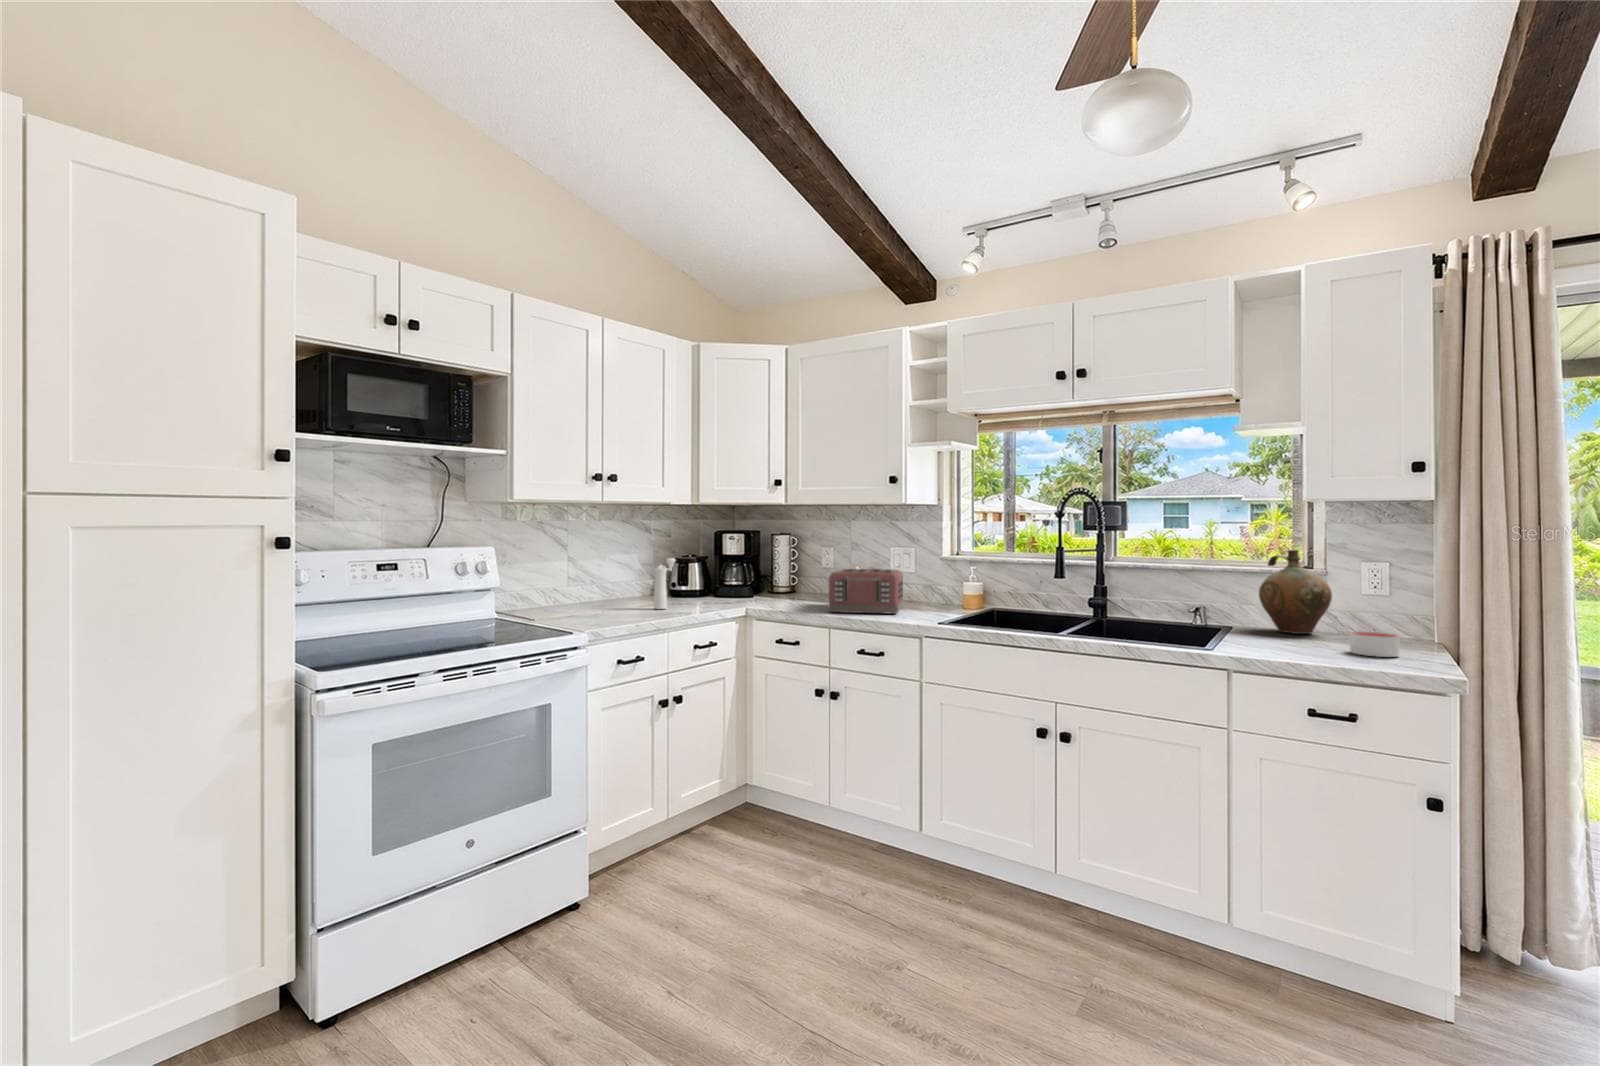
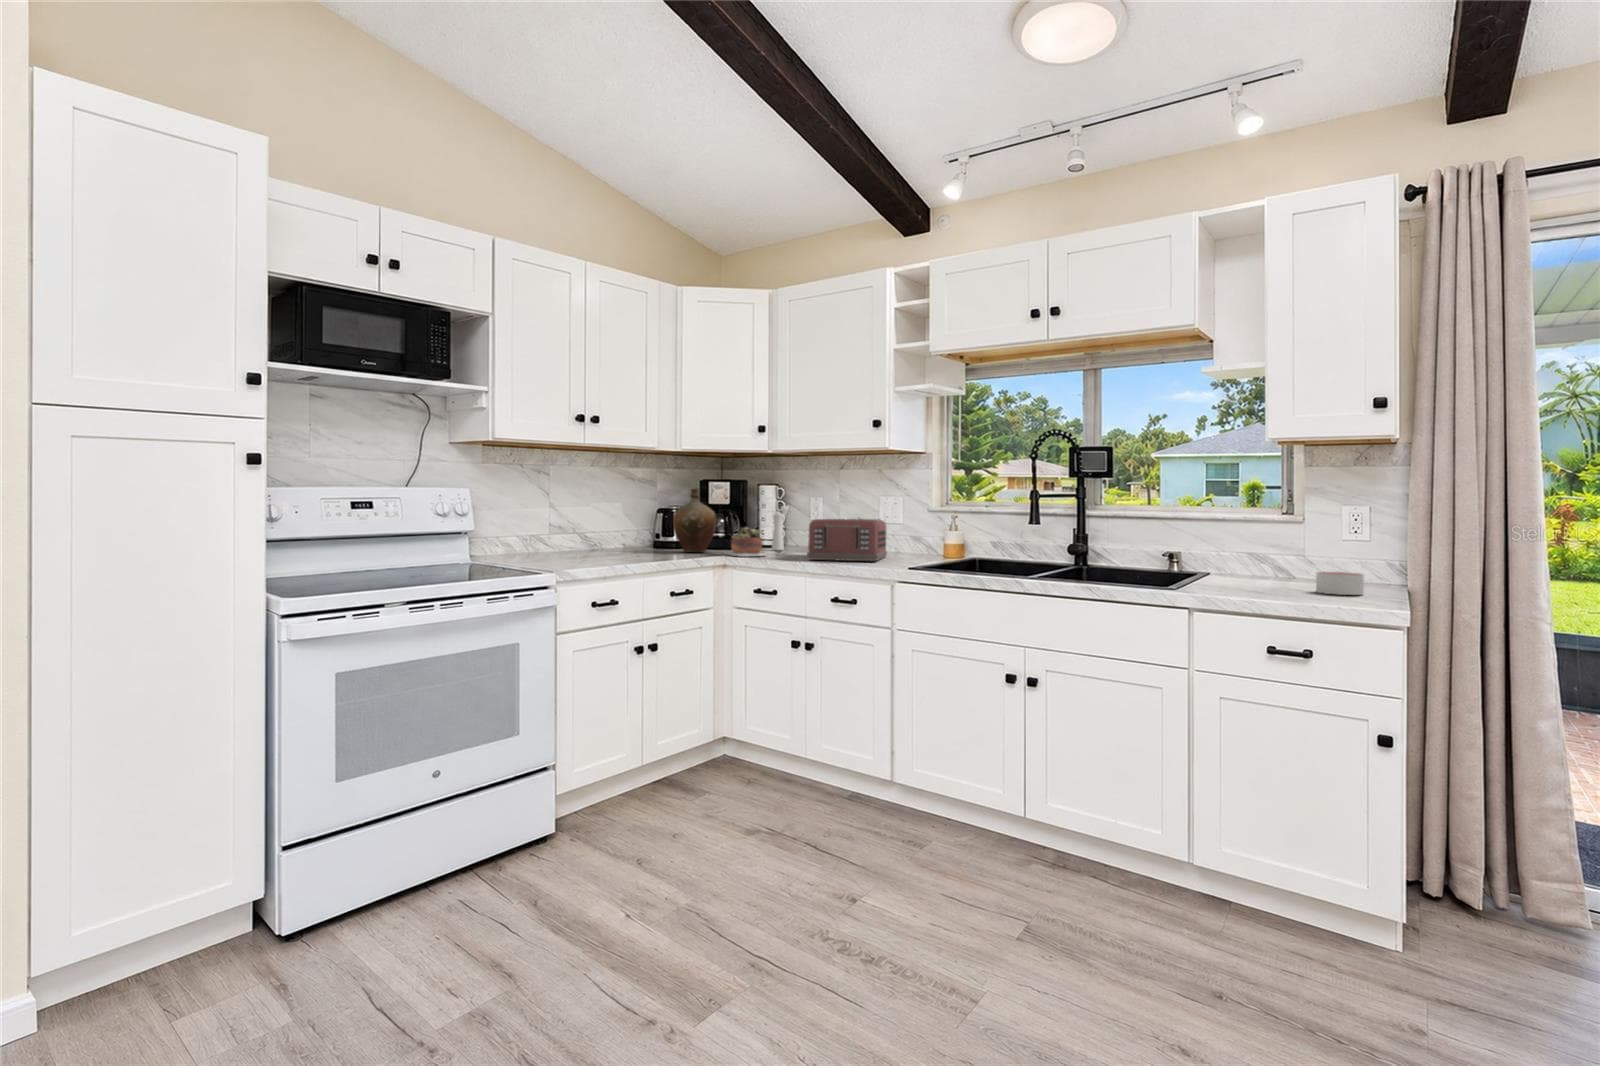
ceramic jug: present [1259,550,1332,634] -> present [673,489,716,552]
pepper mill: present [654,558,675,609] -> present [772,506,788,550]
succulent plant: none [745,577,786,608] -> present [730,527,766,556]

